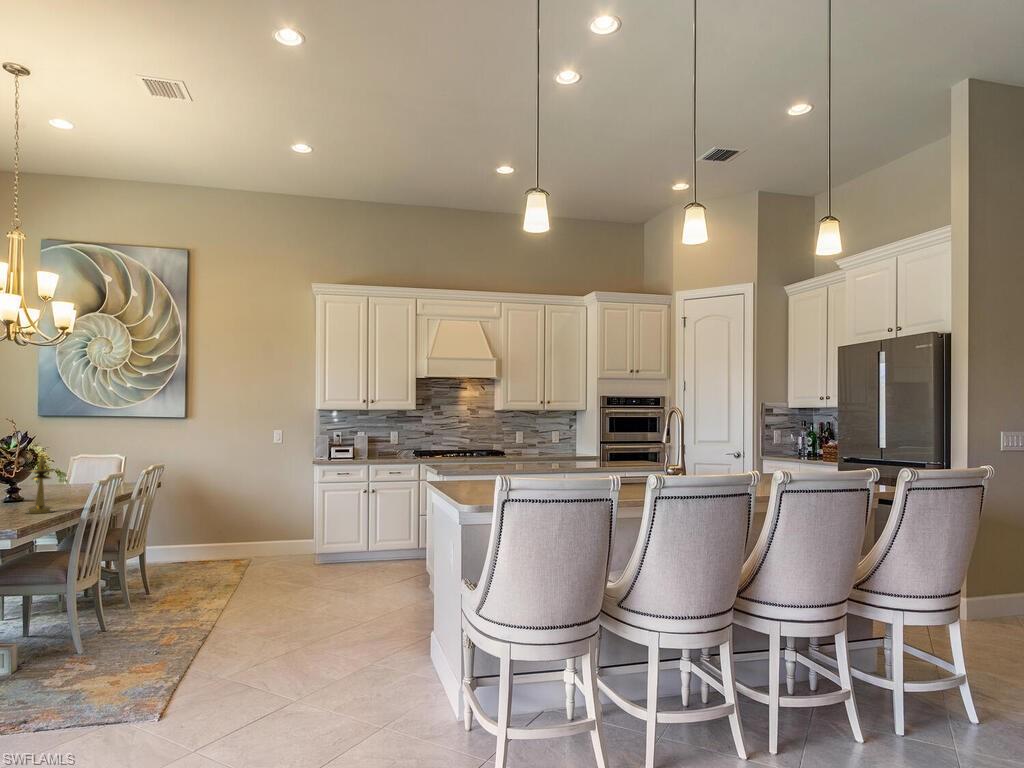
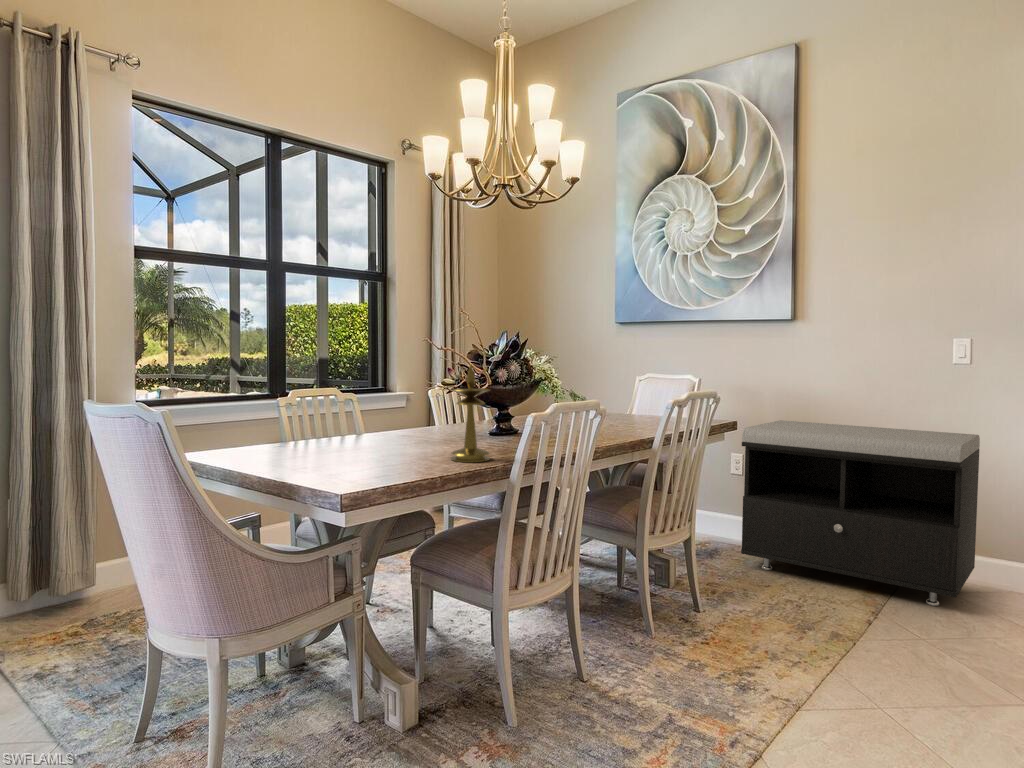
storage bench: none [159,479,287,574] -> present [741,420,980,606]

